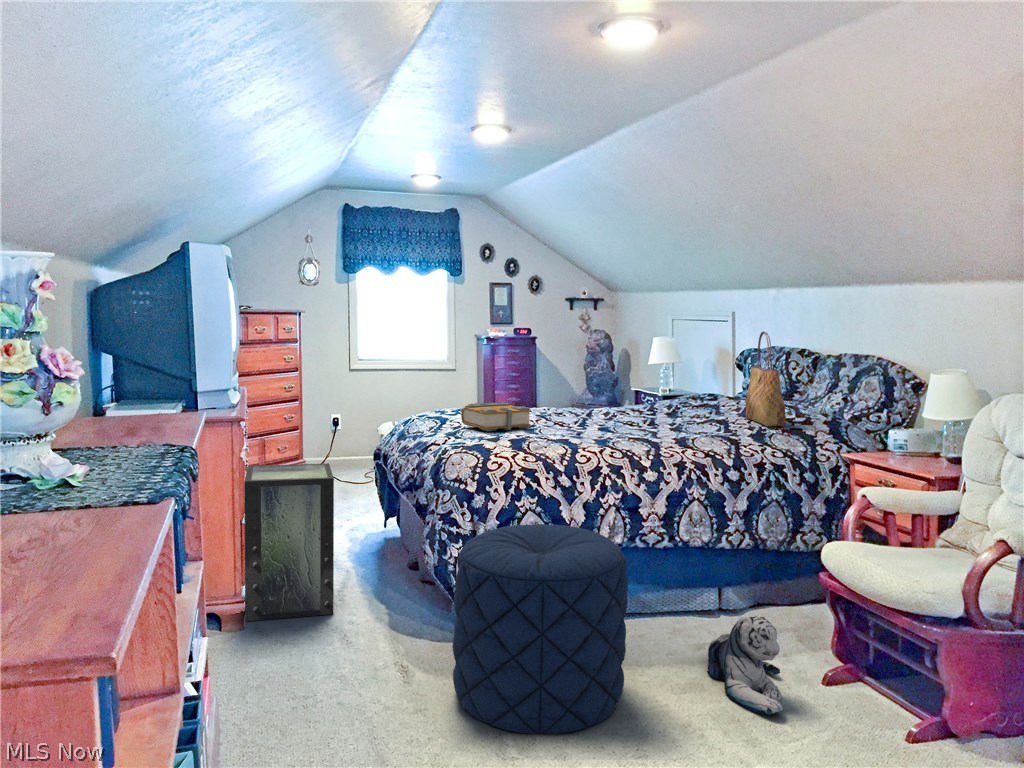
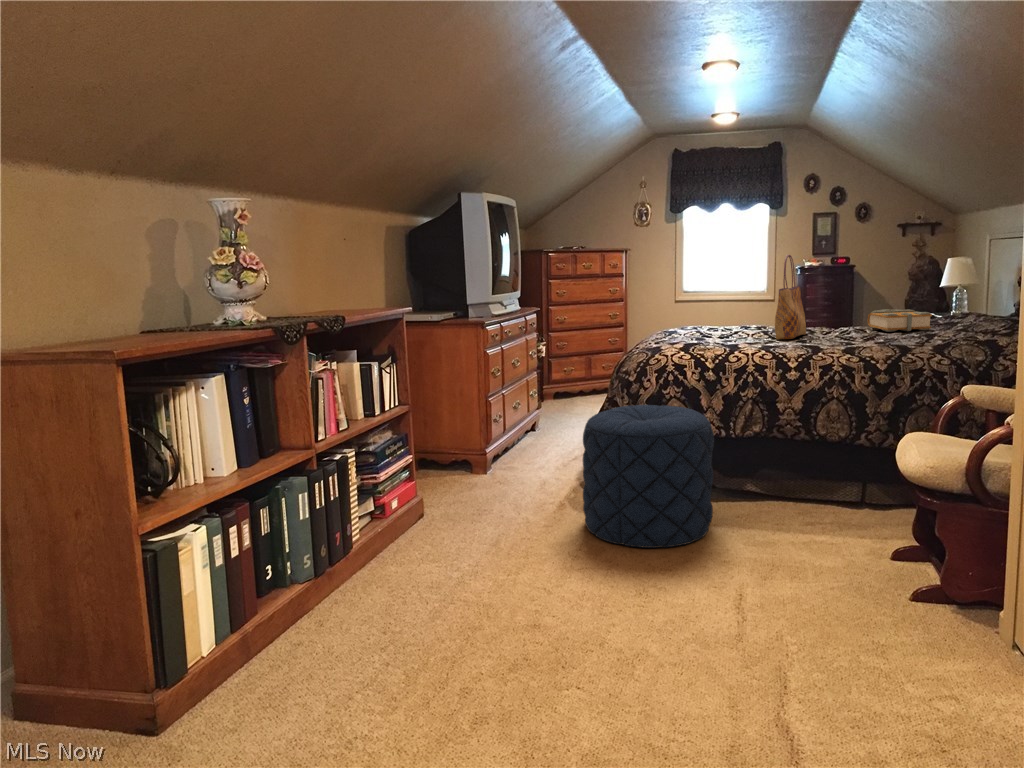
tote bag: present [746,331,785,426] -> present [775,254,806,339]
book: present [461,402,531,431] -> present [868,309,932,332]
storage box: present [244,463,334,621] -> none [499,363,572,470]
plush toy: present [707,616,783,715] -> none [794,490,862,566]

